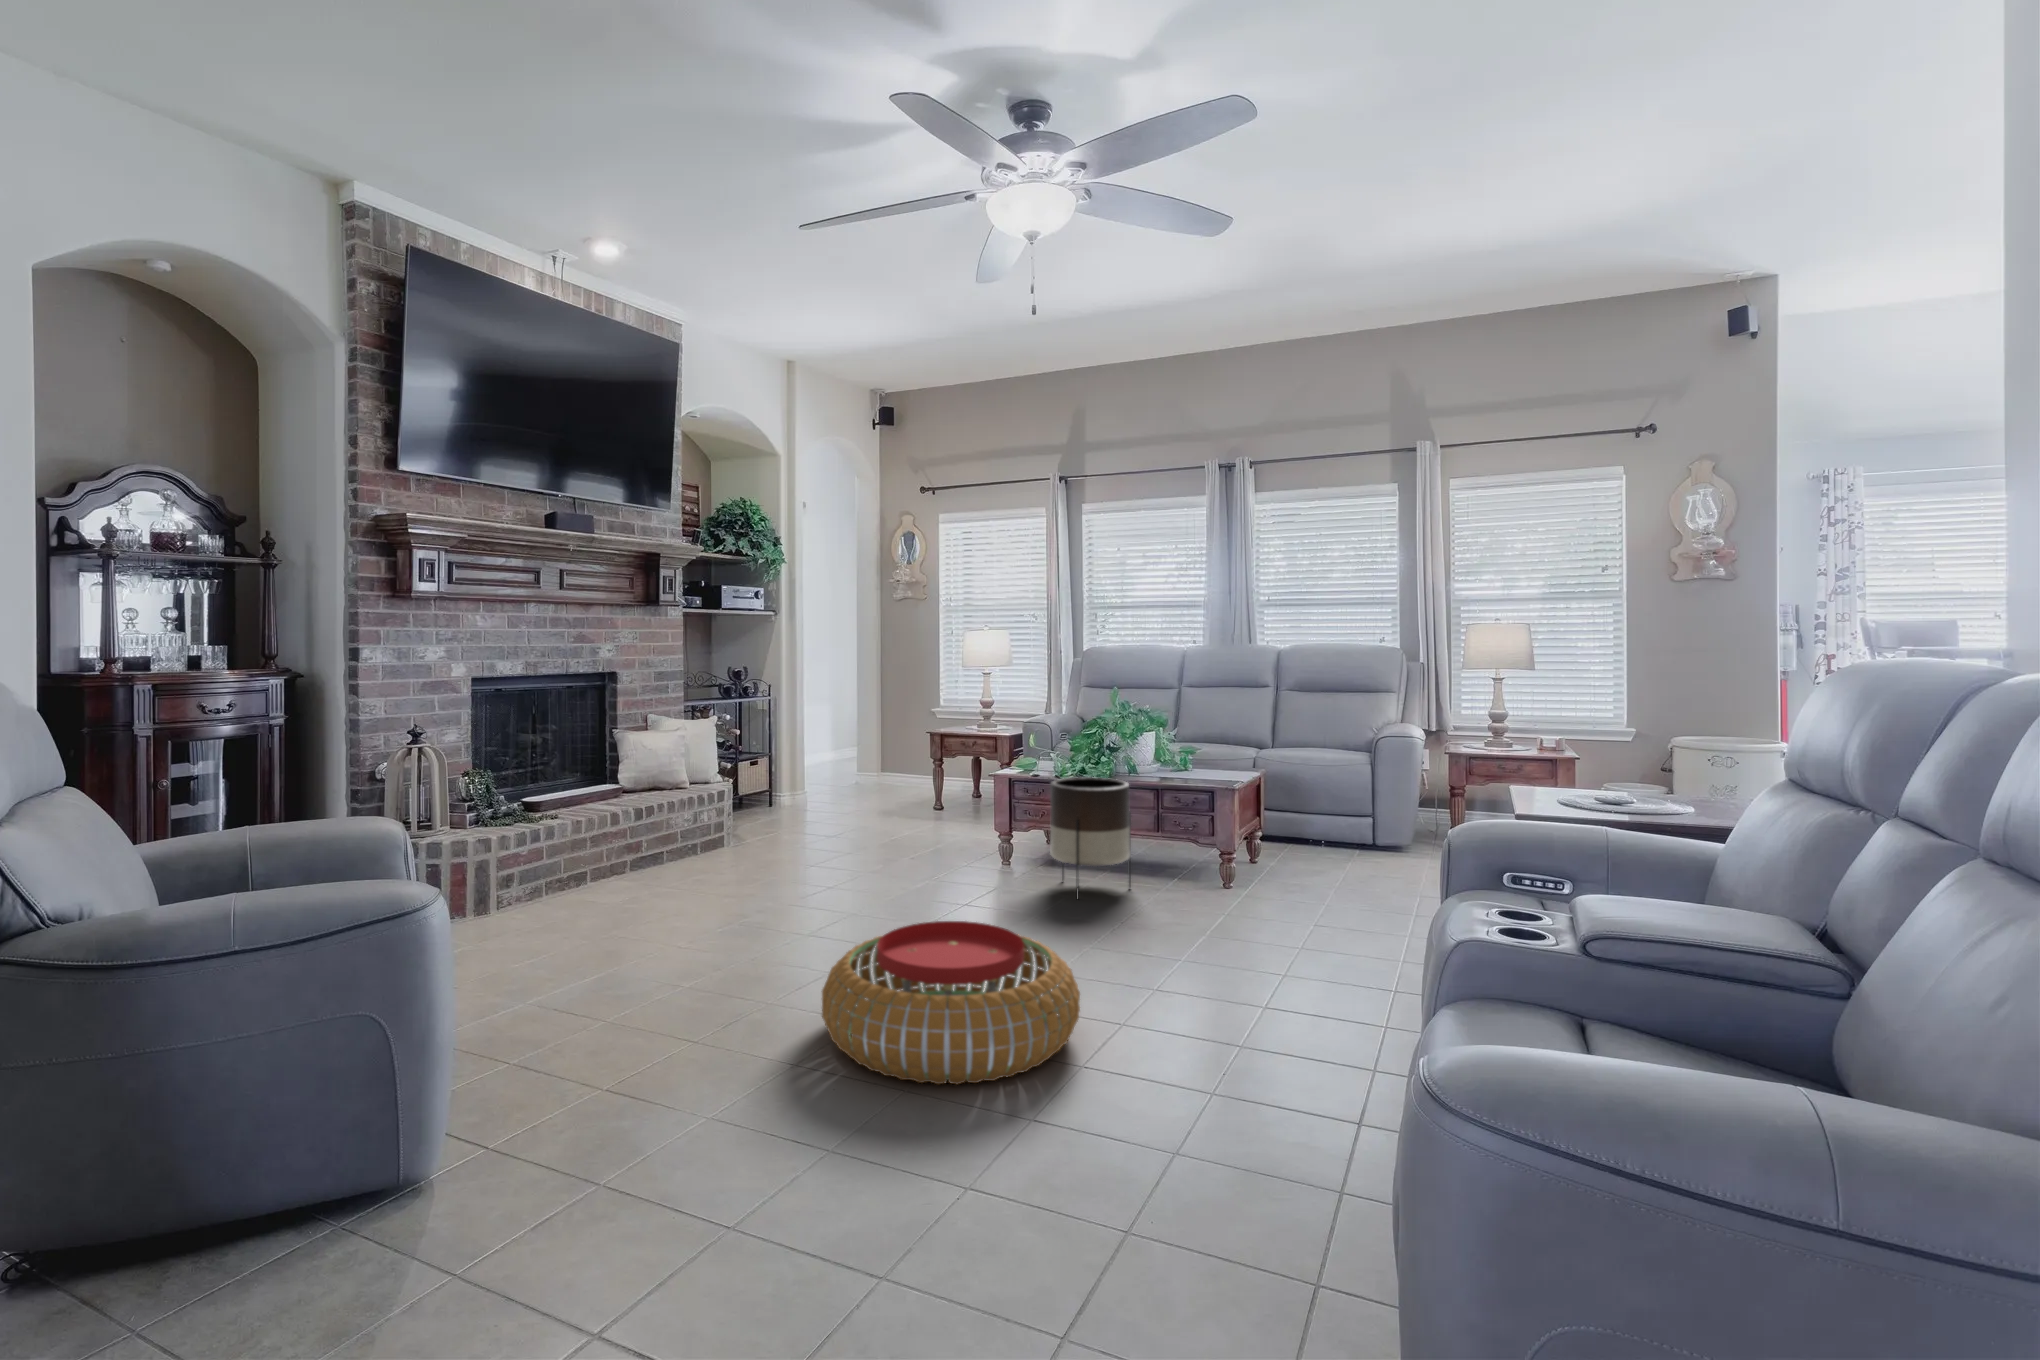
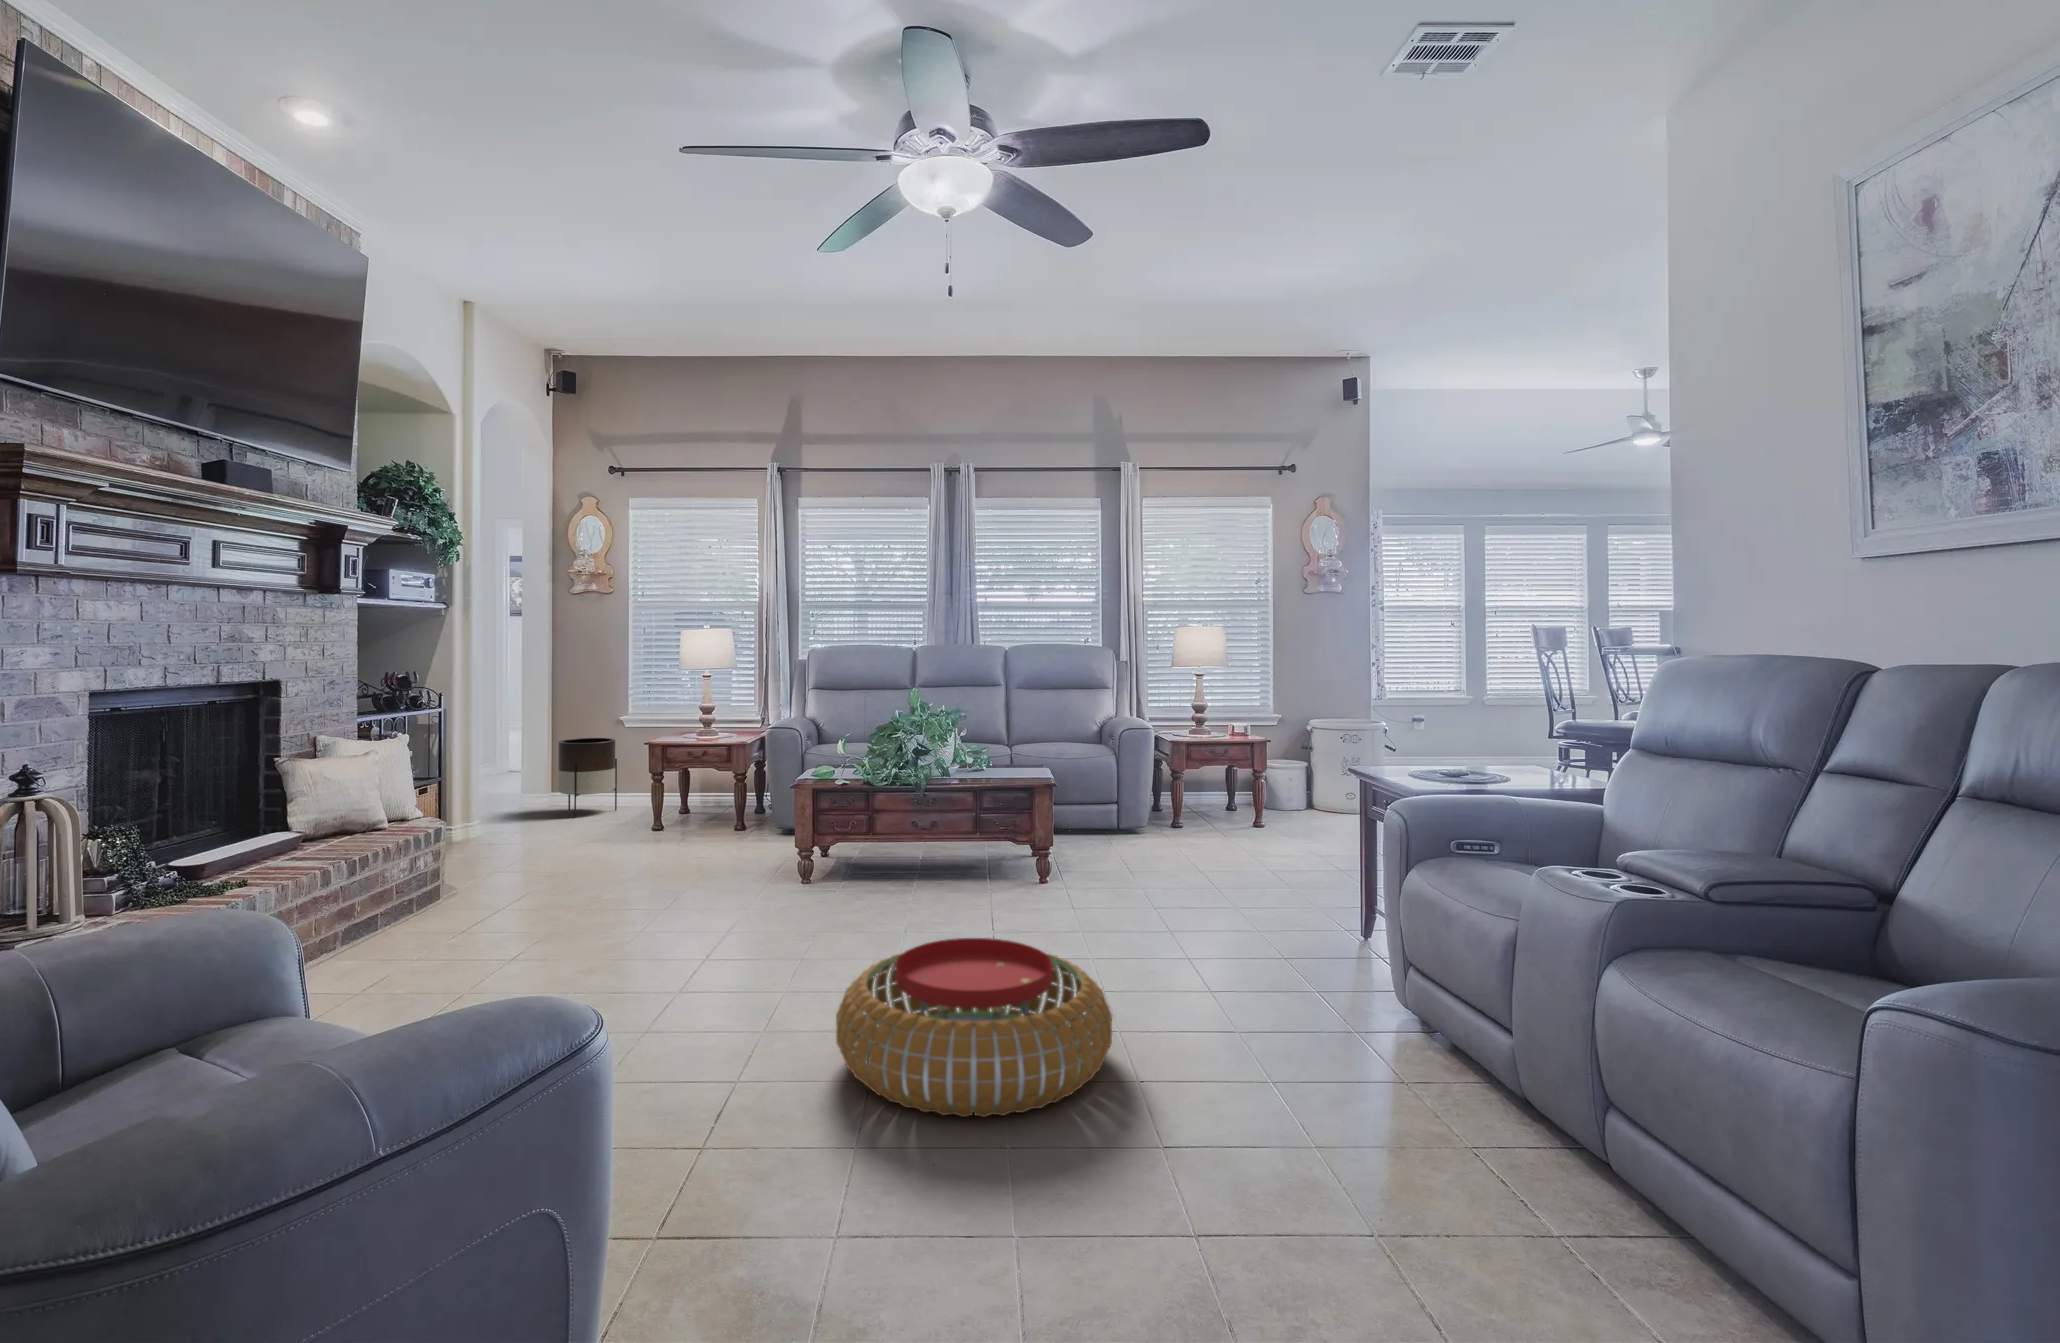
planter: present [1050,777,1131,898] -> present [558,738,617,818]

